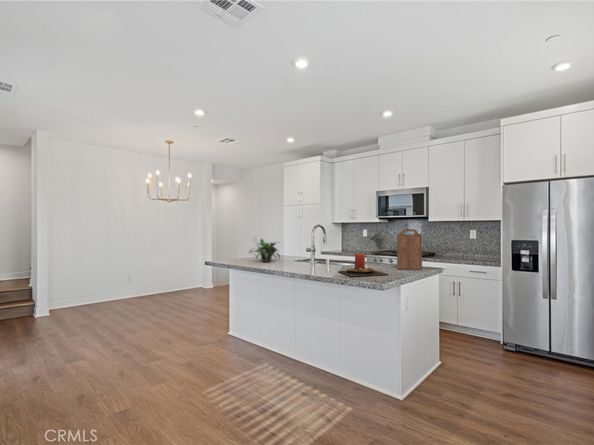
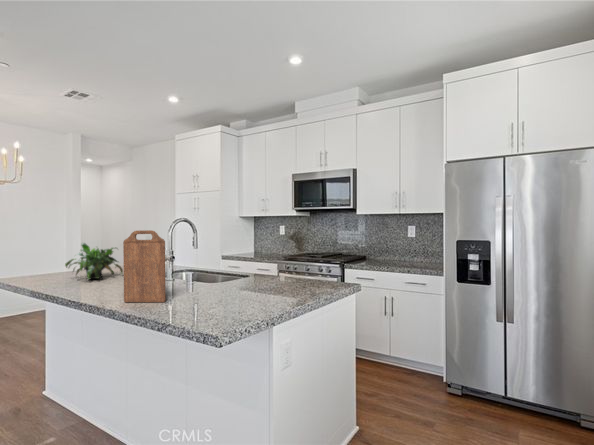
cutting board: present [397,229,422,270] -> present [123,230,166,302]
candle: present [338,253,389,277] -> none [176,269,253,314]

